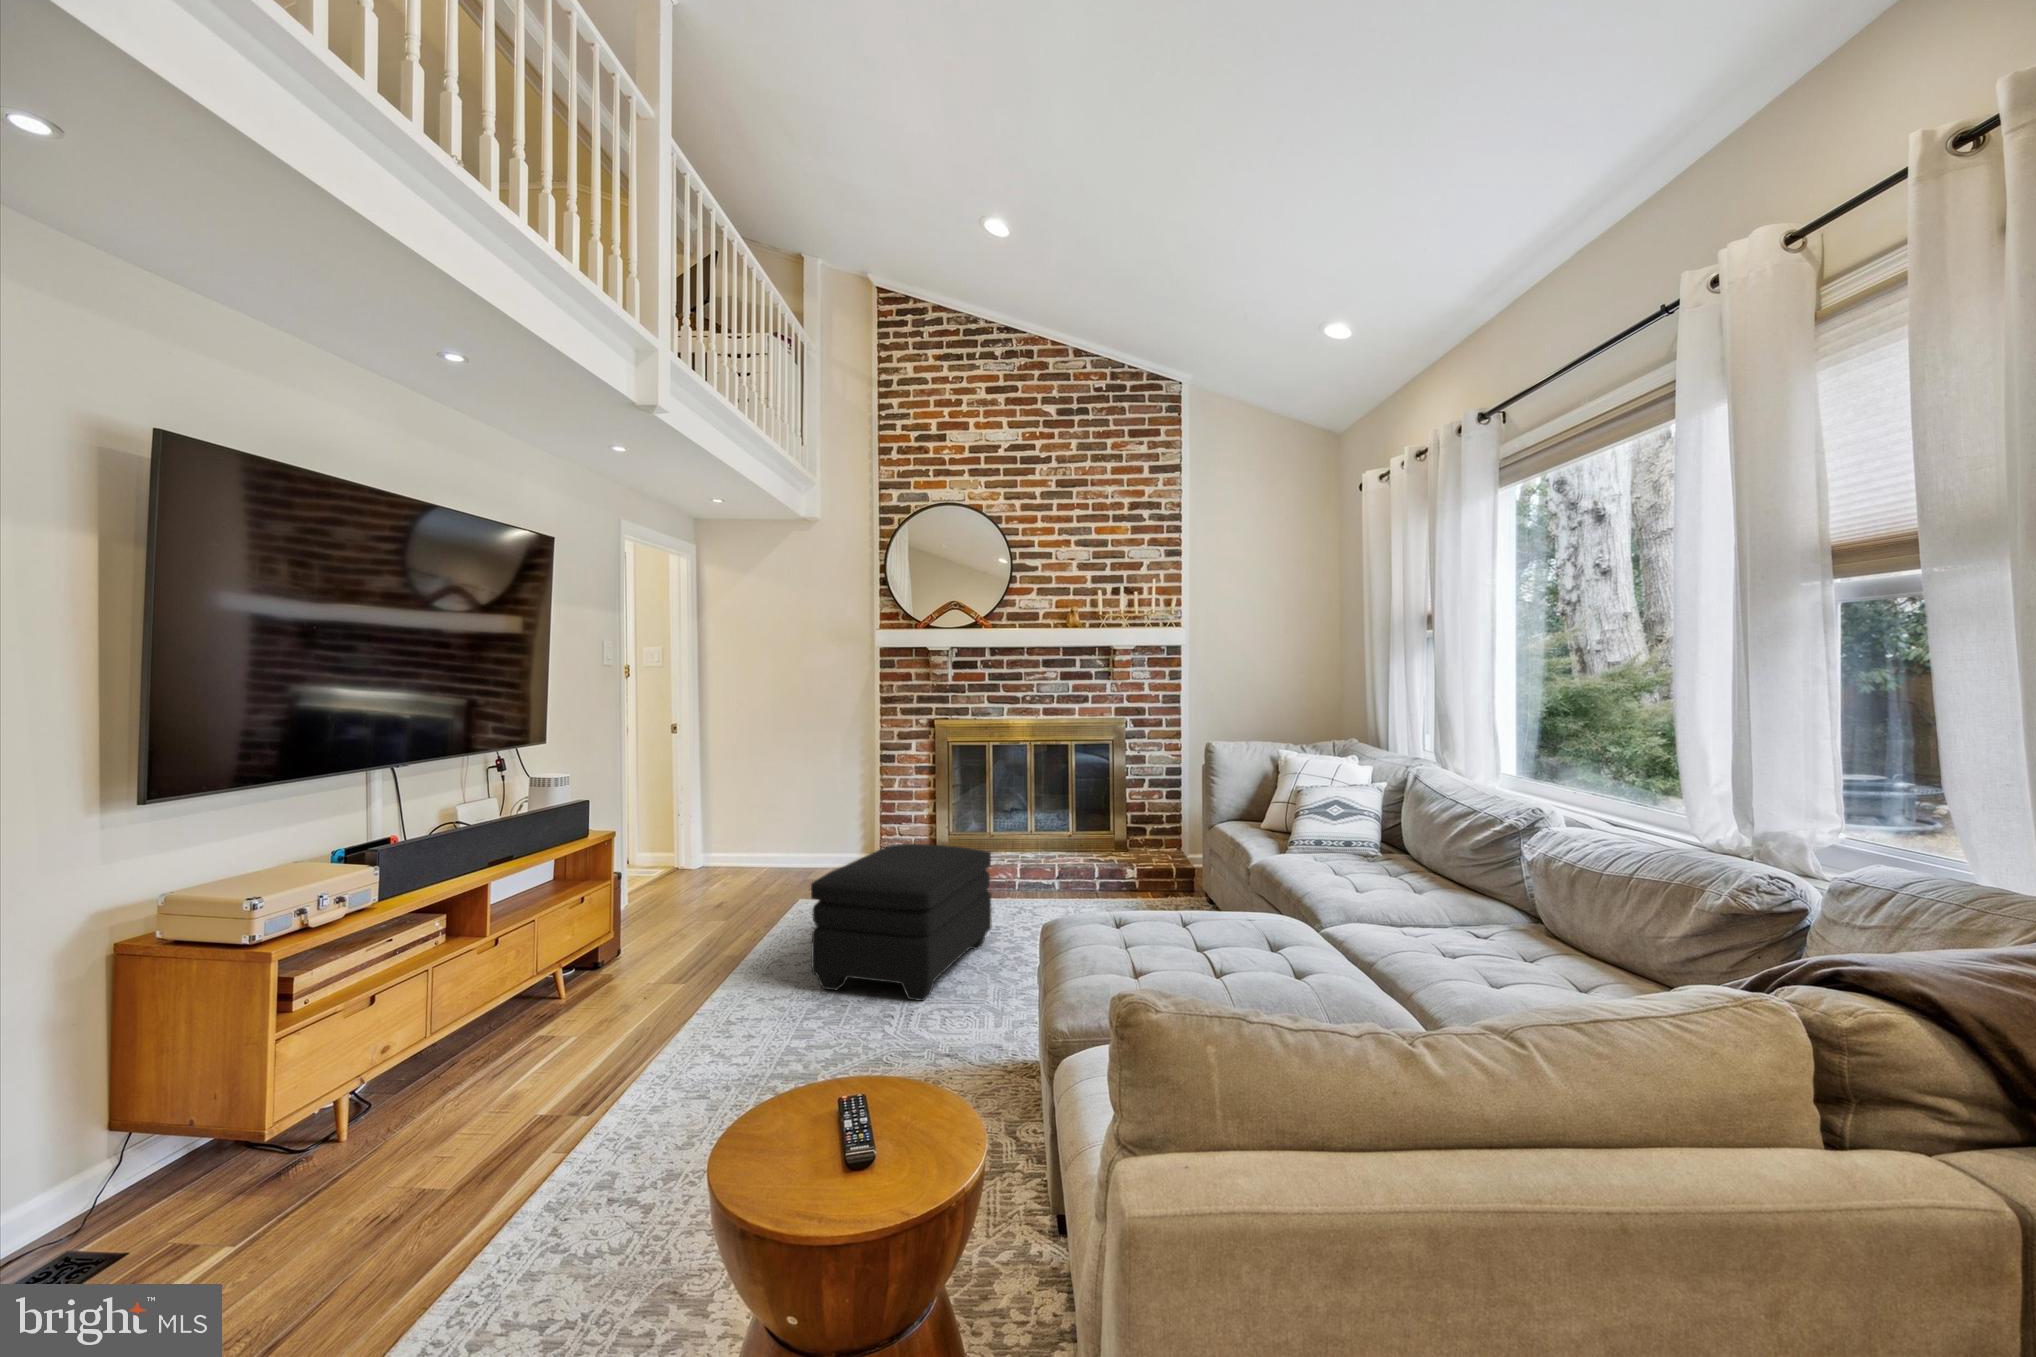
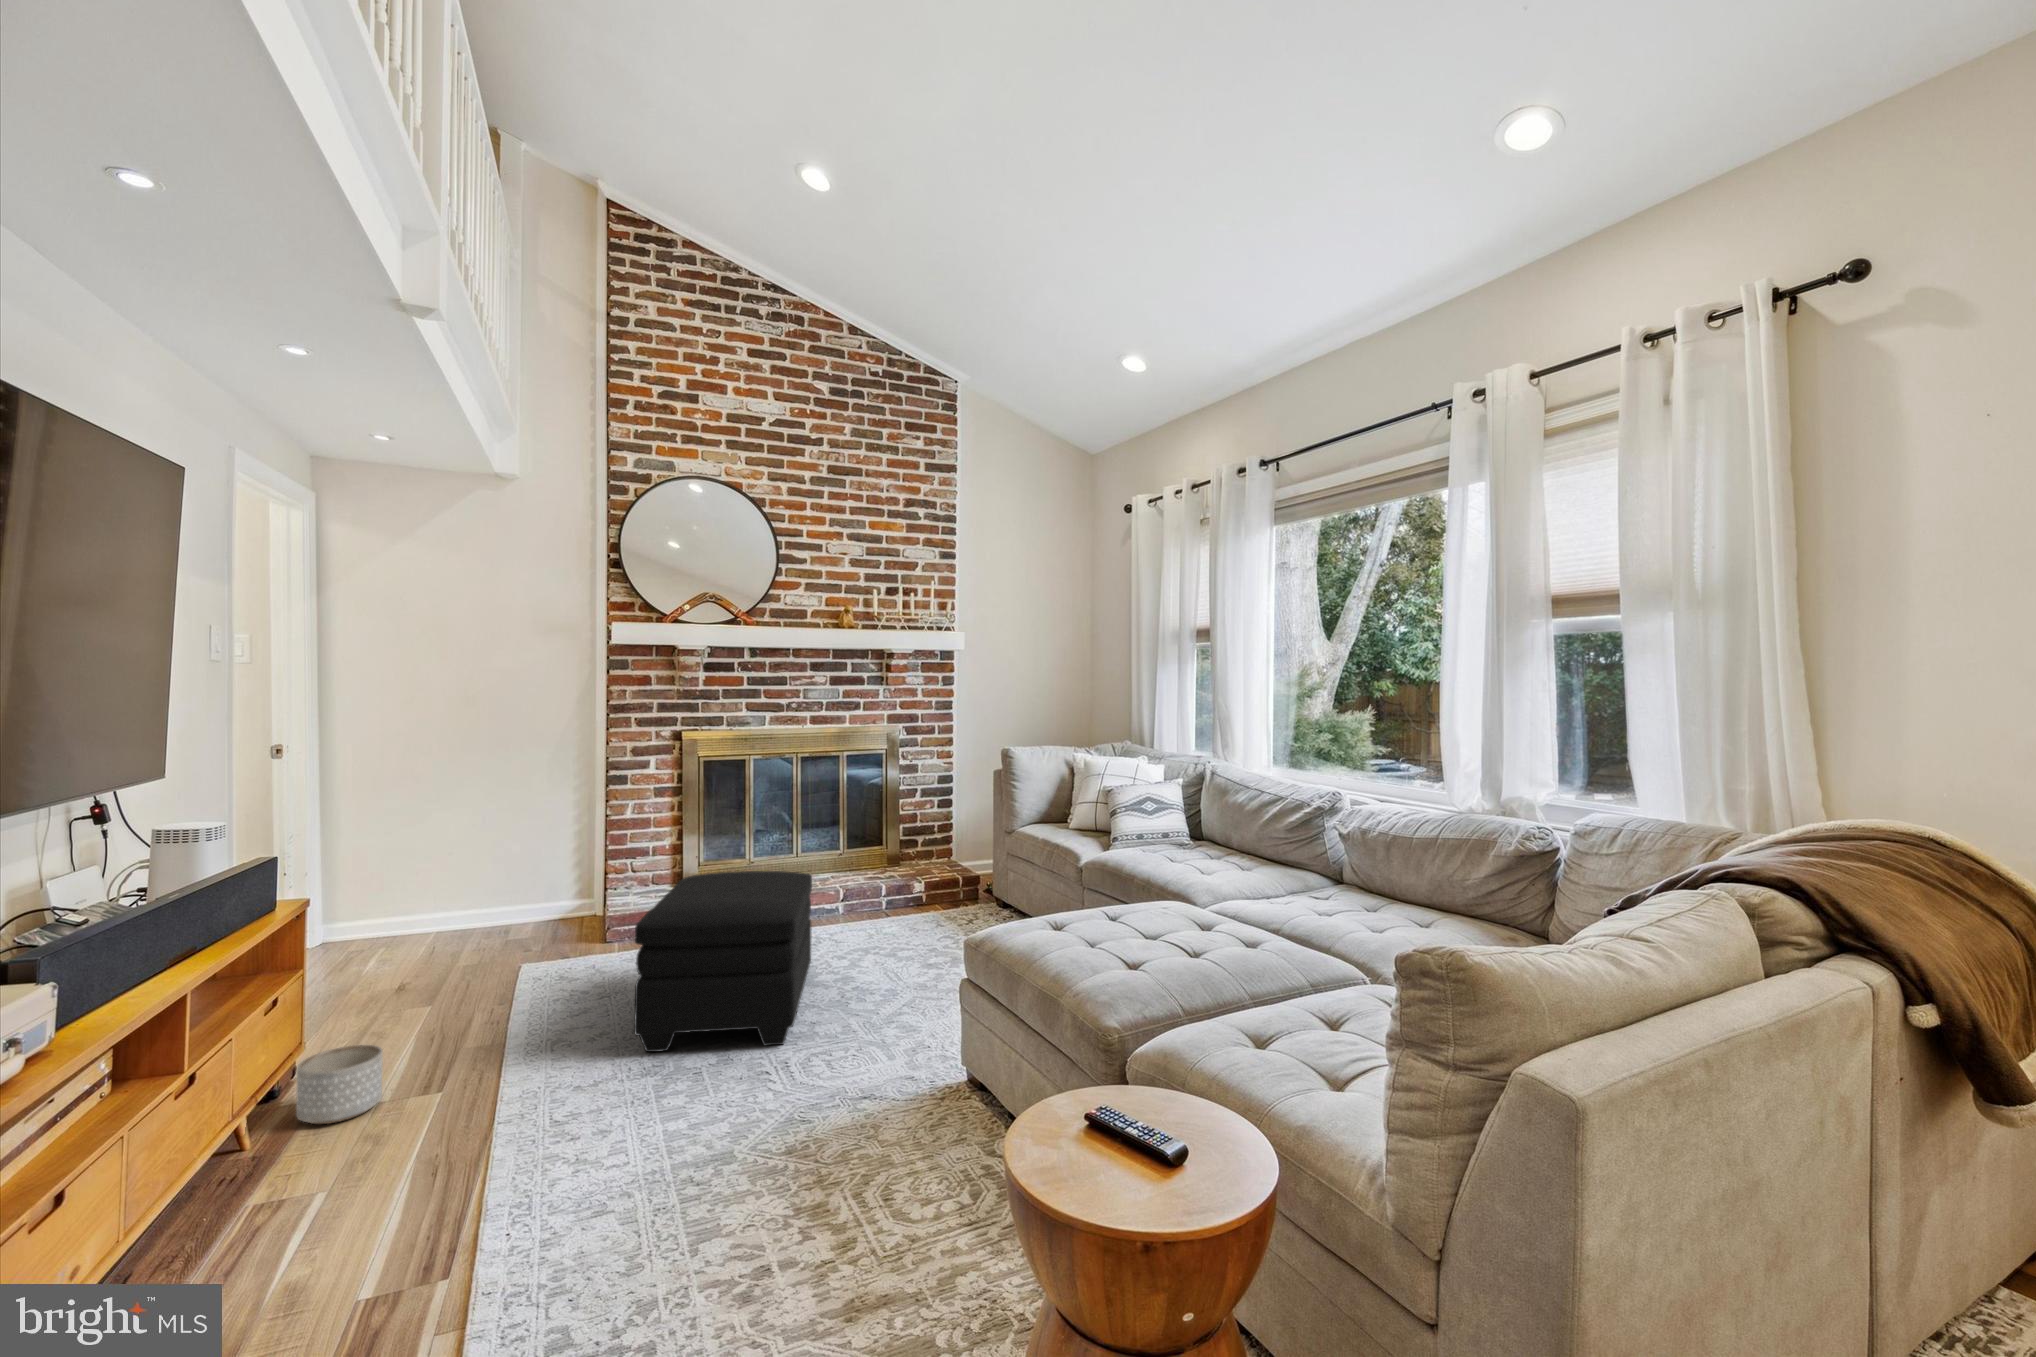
planter: none [586,950,642,1005] -> present [296,1045,383,1124]

